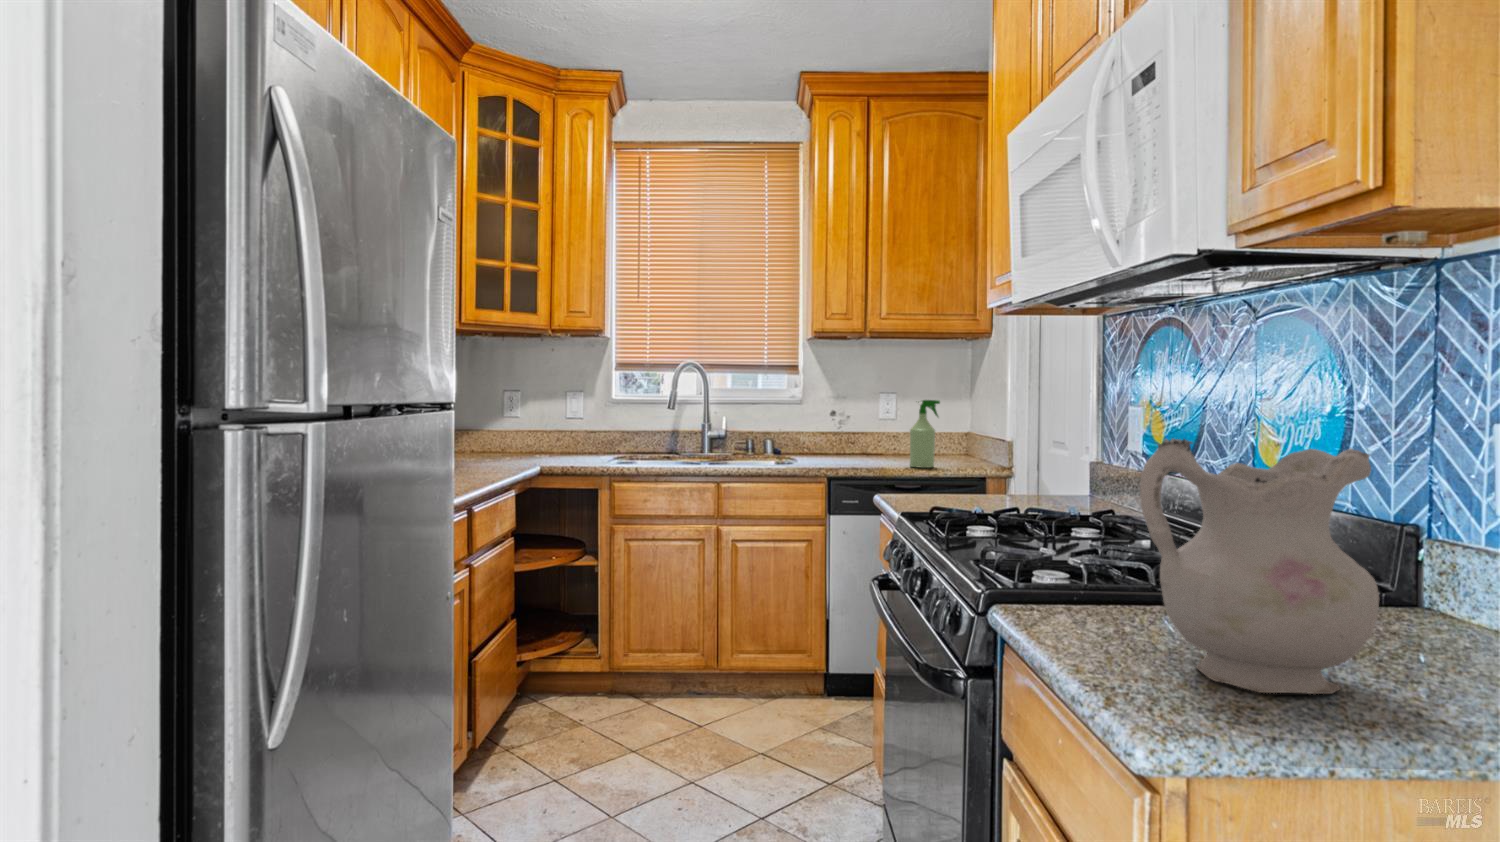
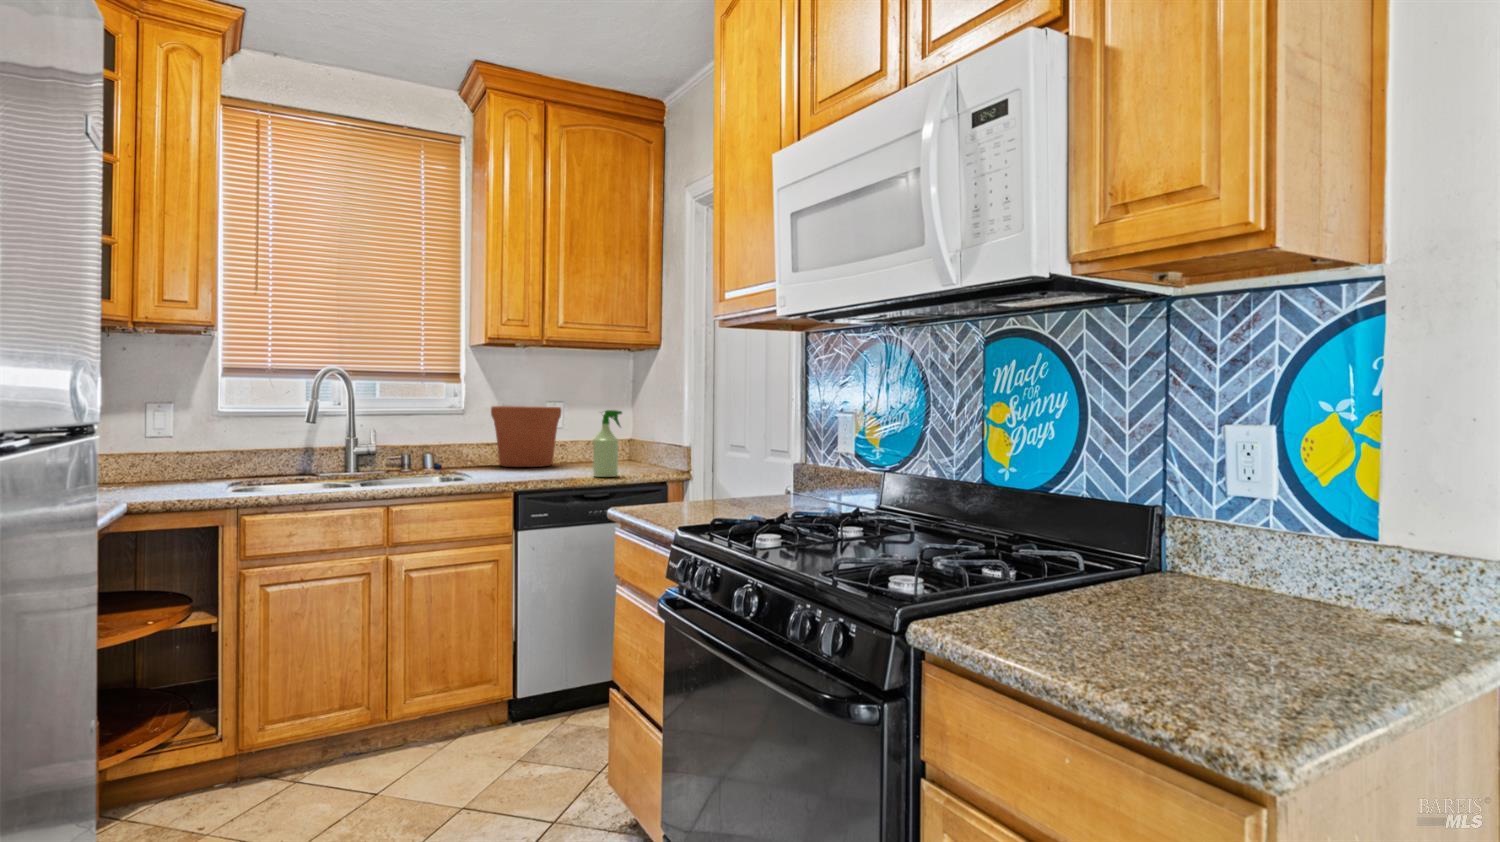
flower pot: none [827,395,894,455] -> present [491,406,561,467]
ceramic pitcher: present [1140,439,1379,694] -> none [1122,440,1328,678]

